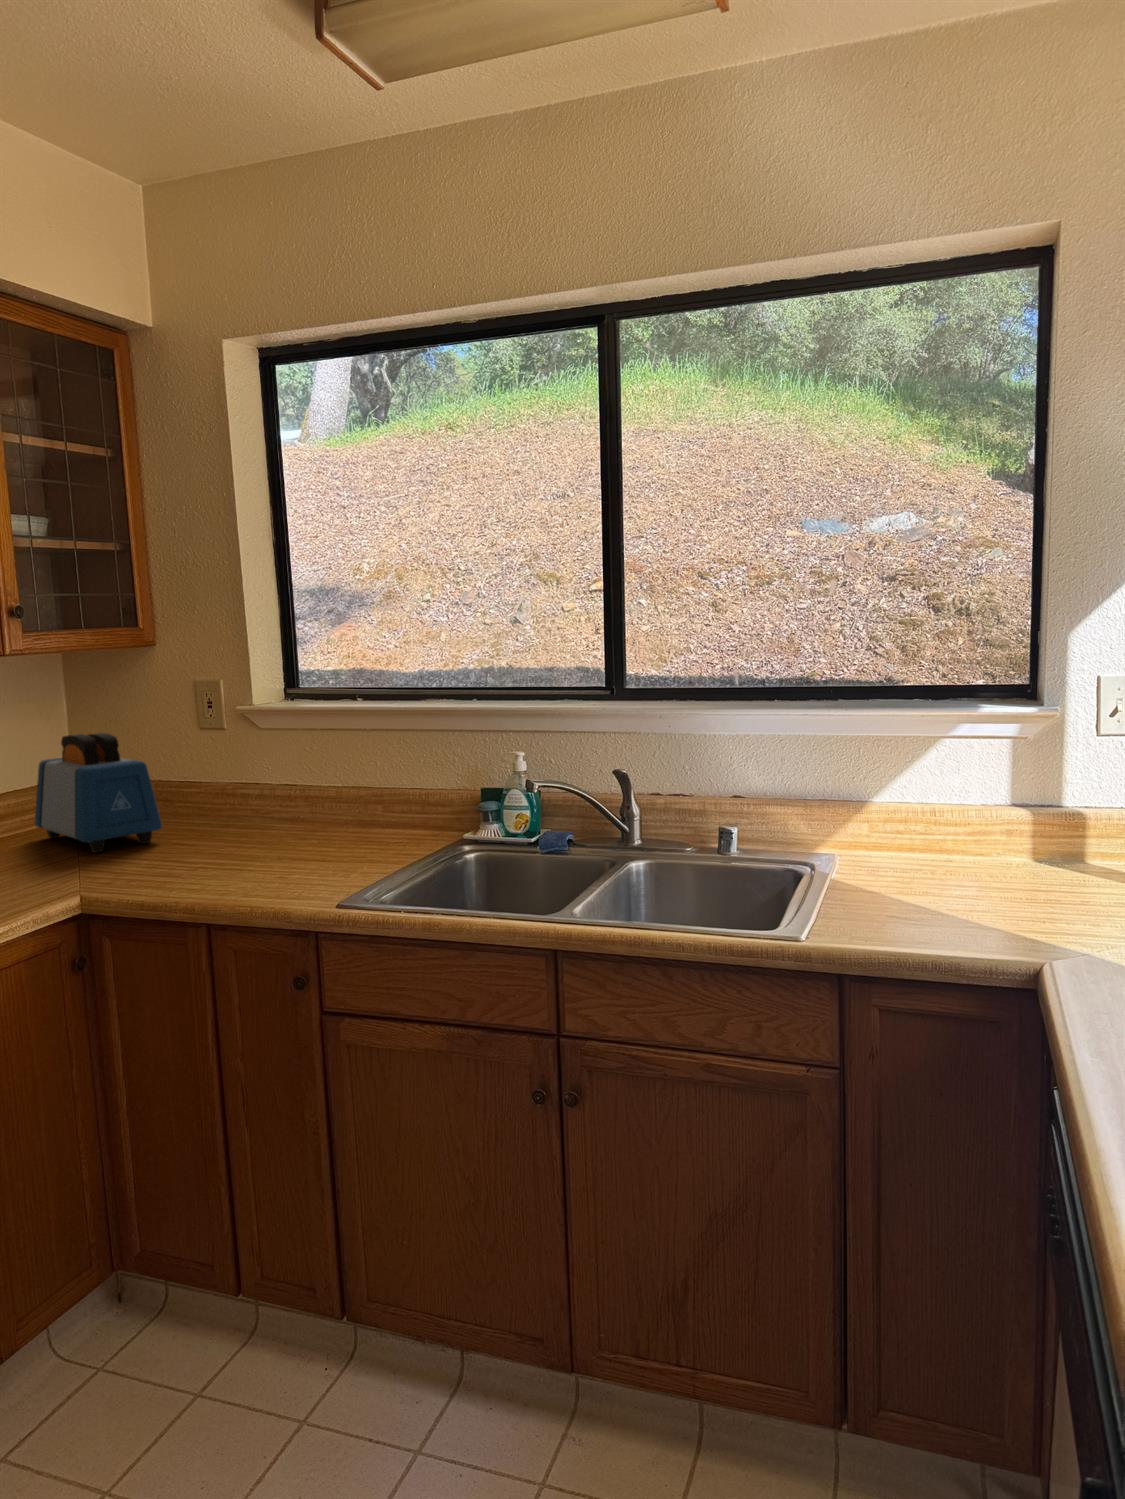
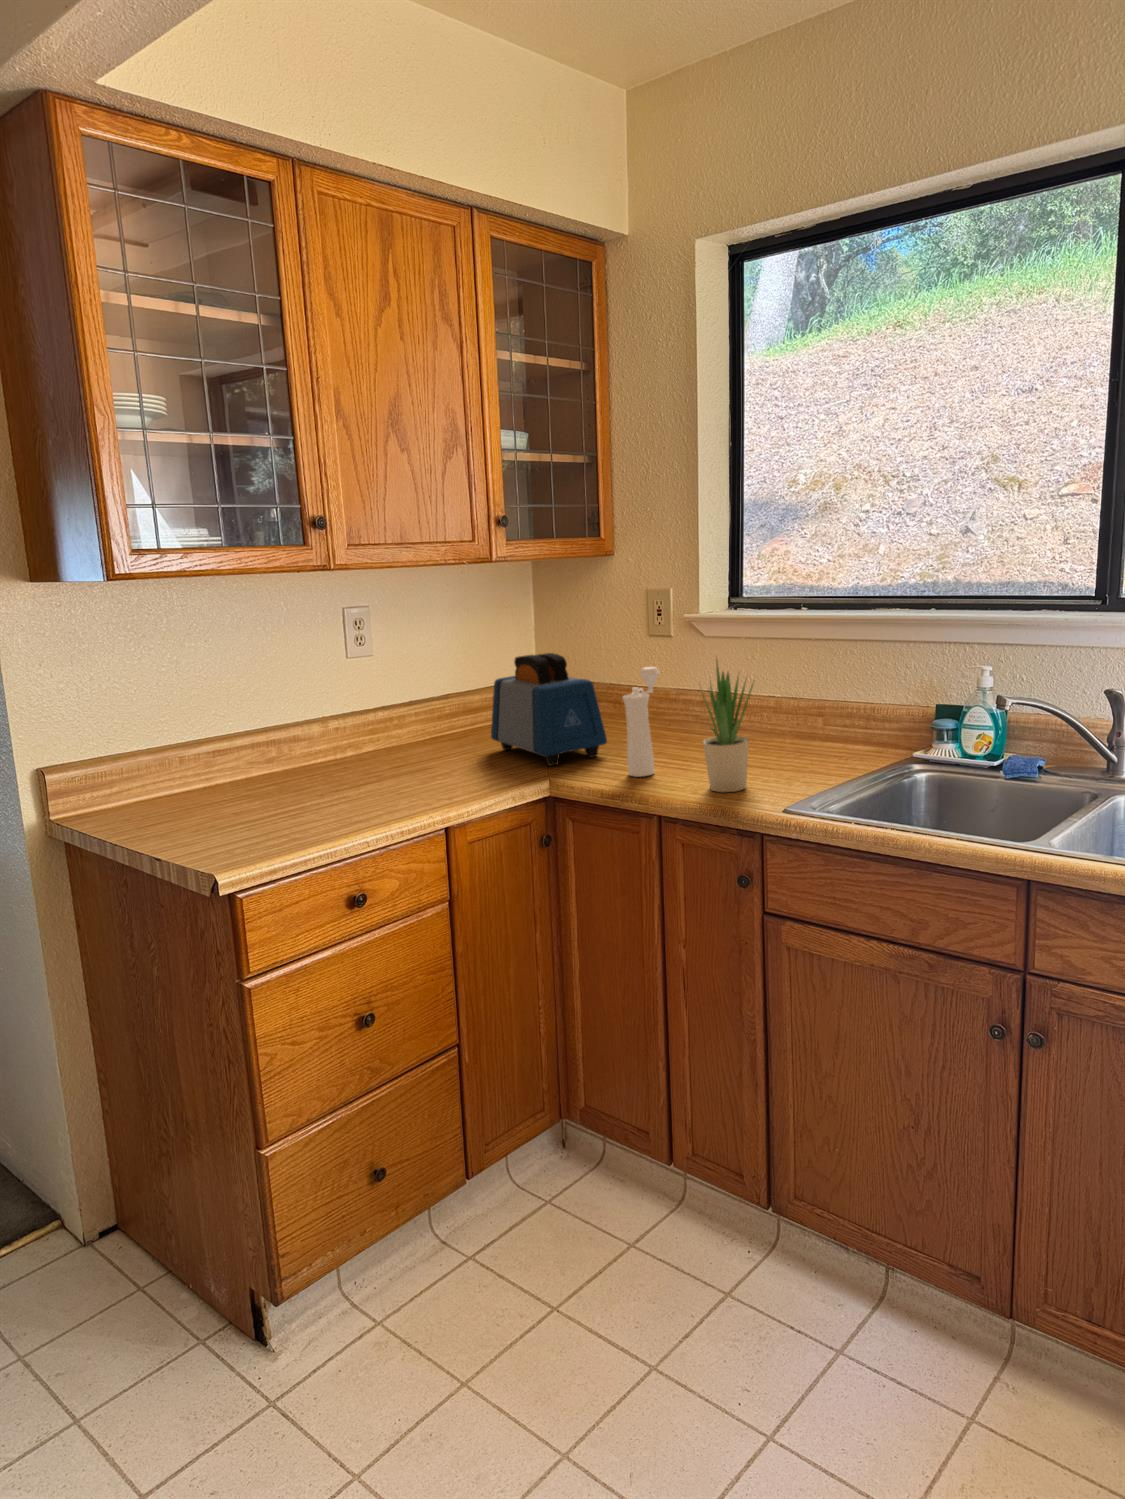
potted plant: none [243,732,301,874] -> present [703,660,753,792]
pepper mill: none [169,747,215,861] -> present [623,667,660,777]

